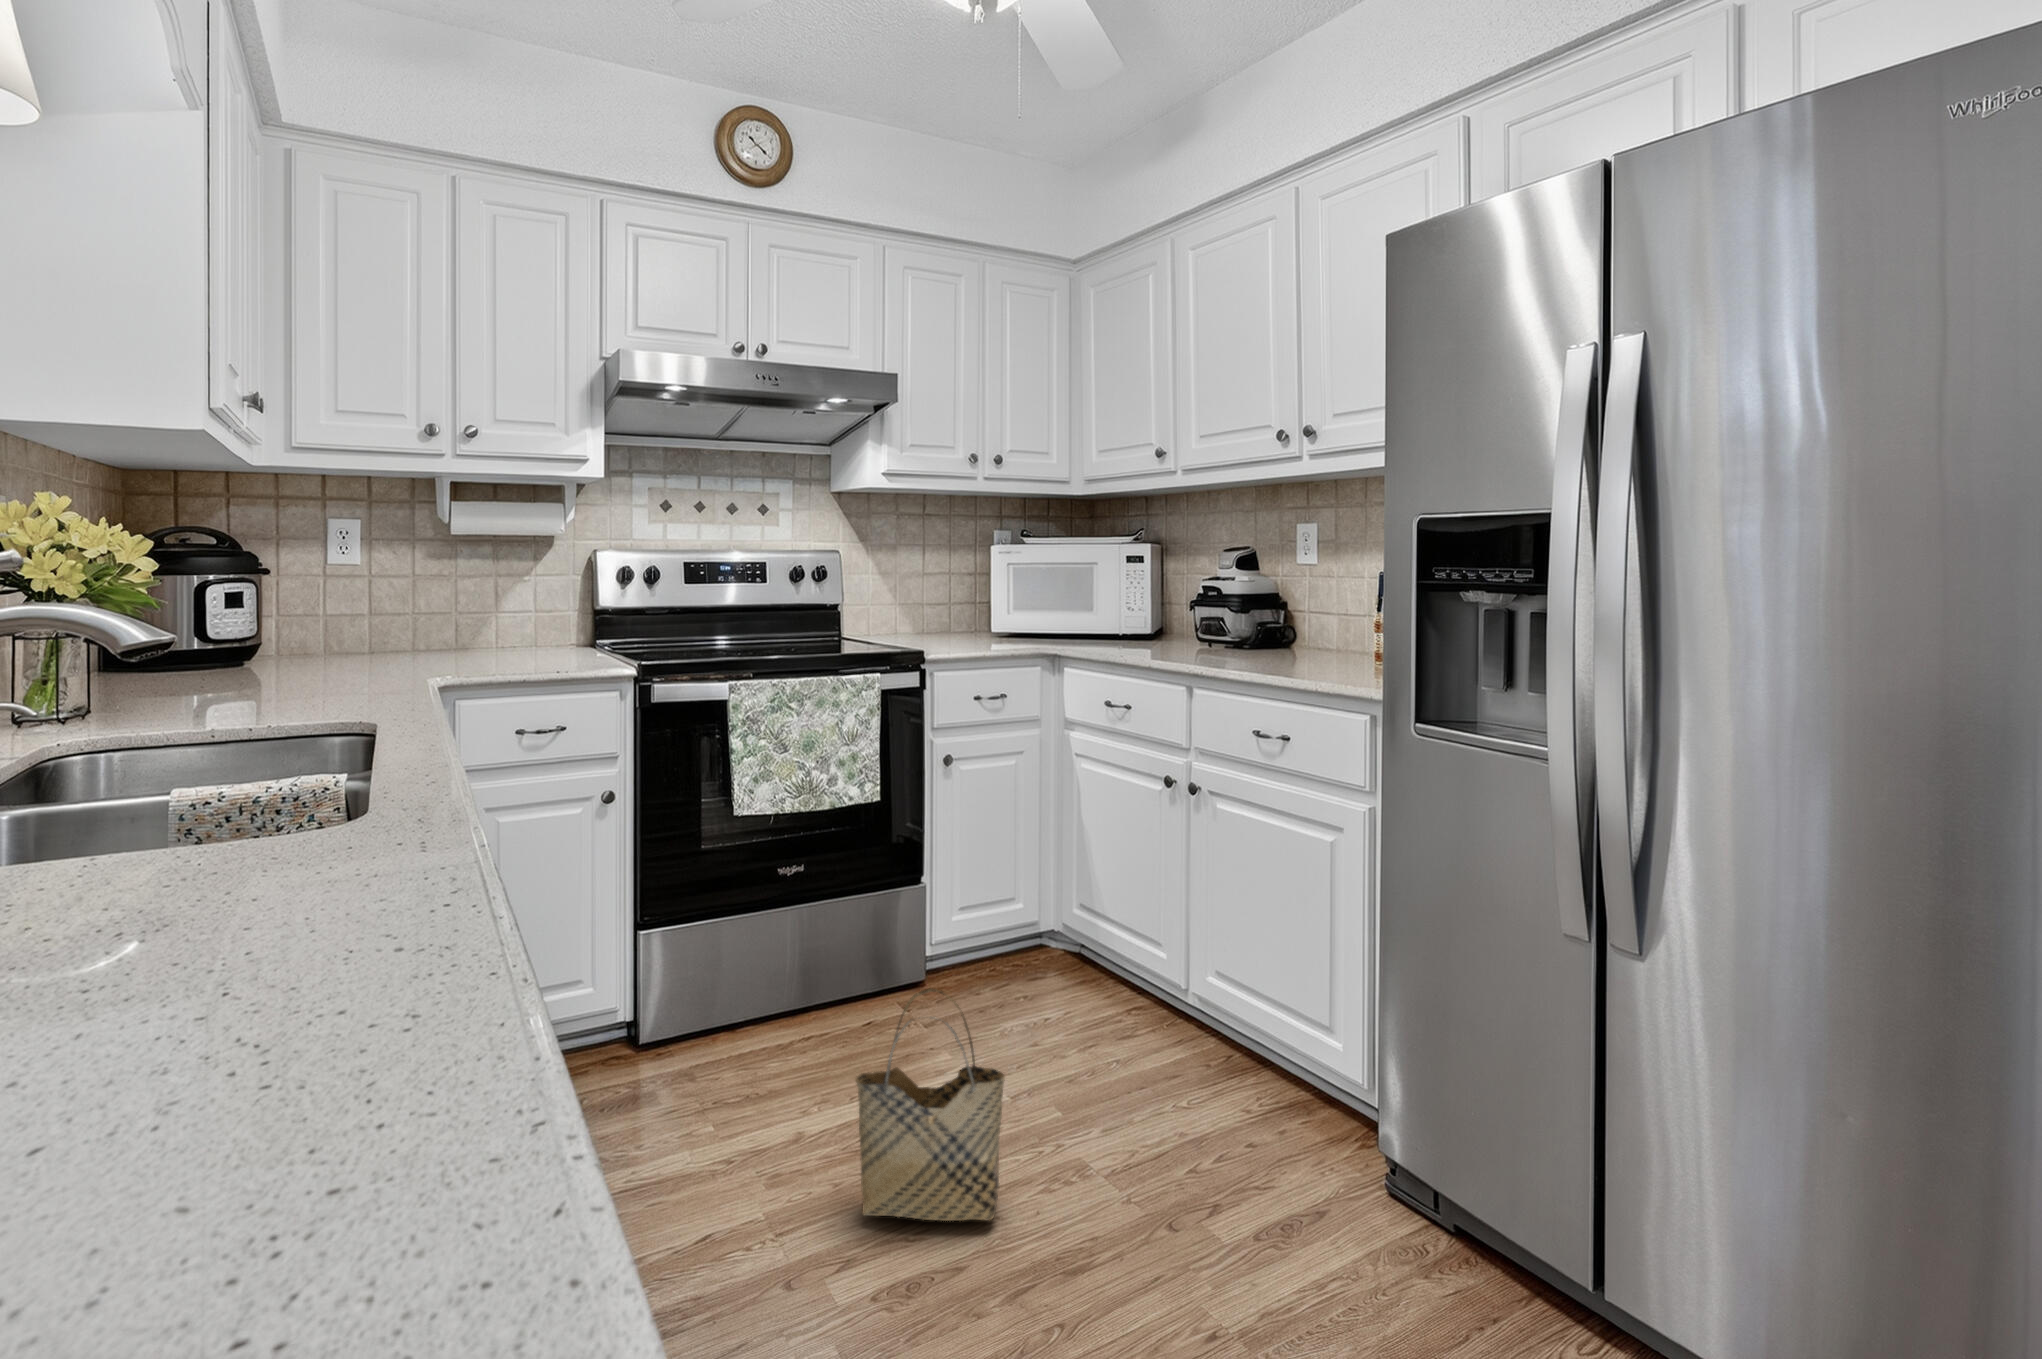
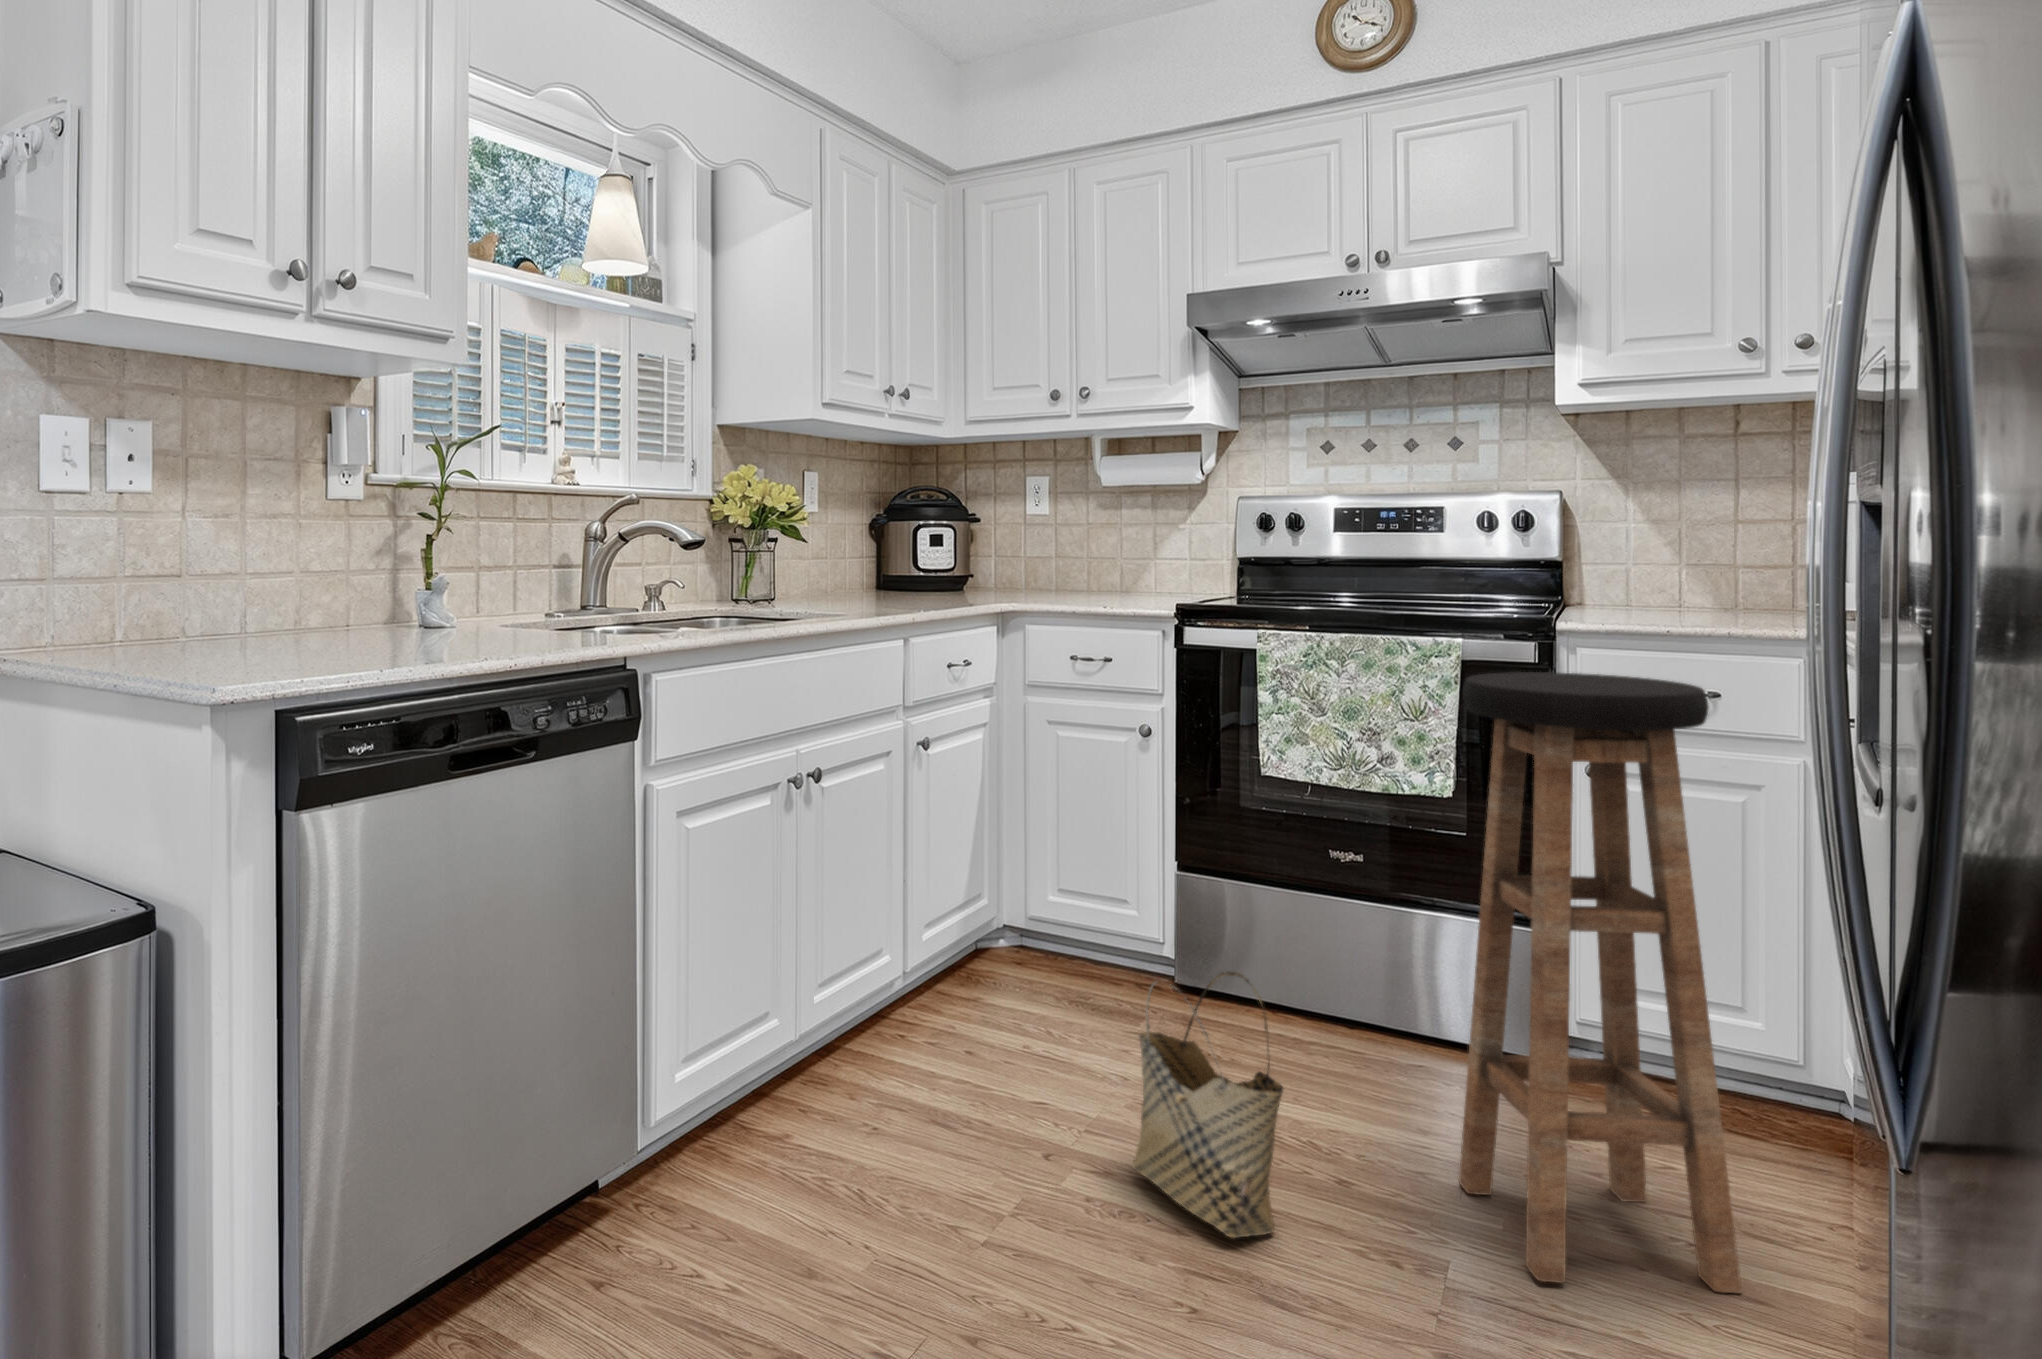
bar stool: none [1014,692,1181,1132] -> present [1459,672,1742,1293]

